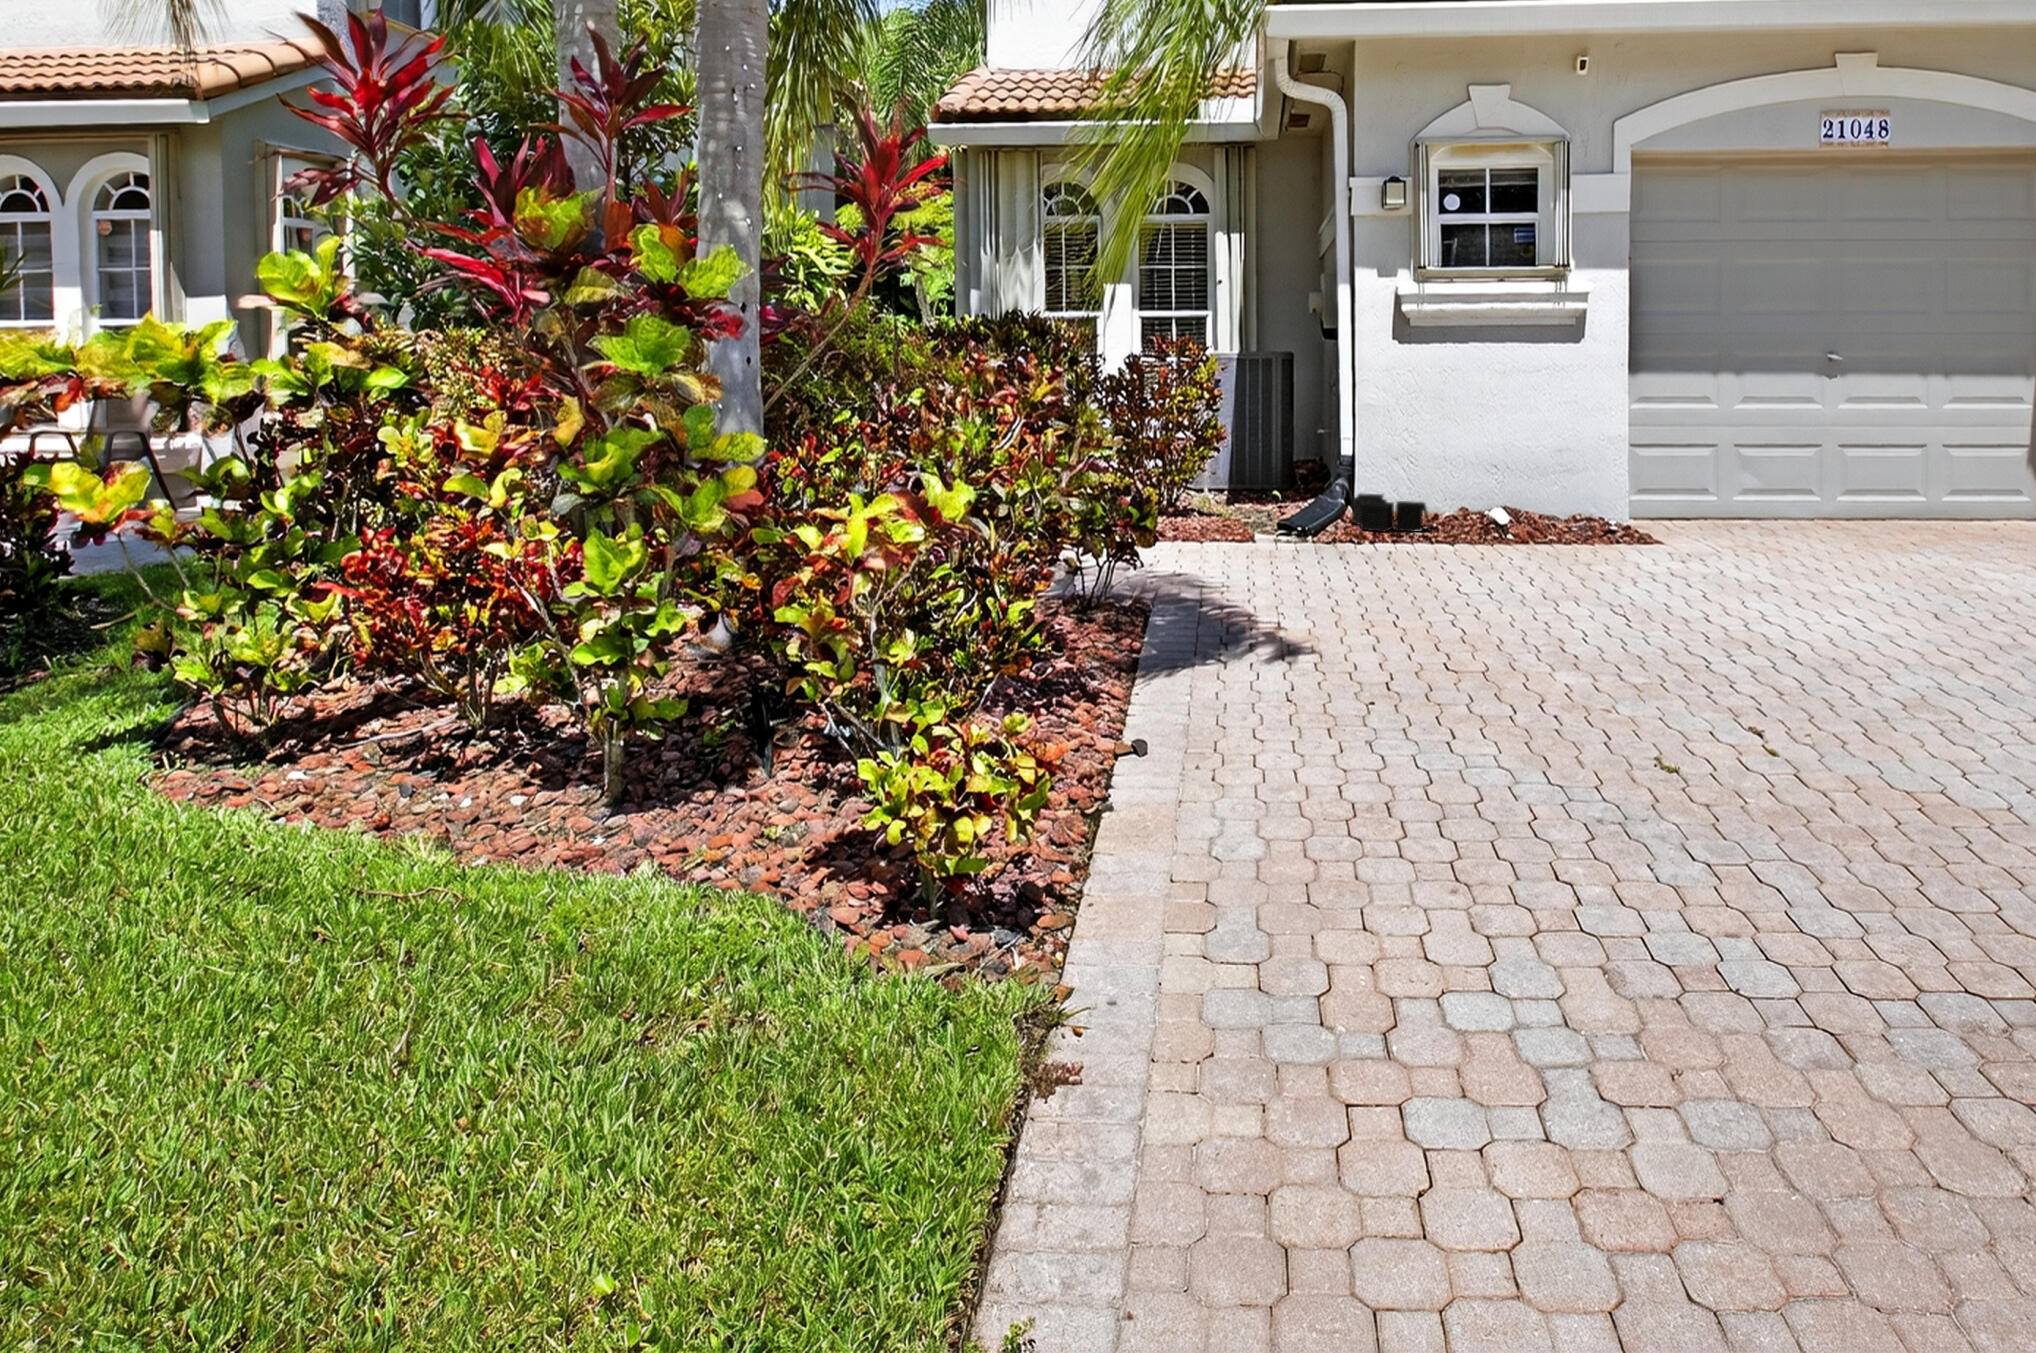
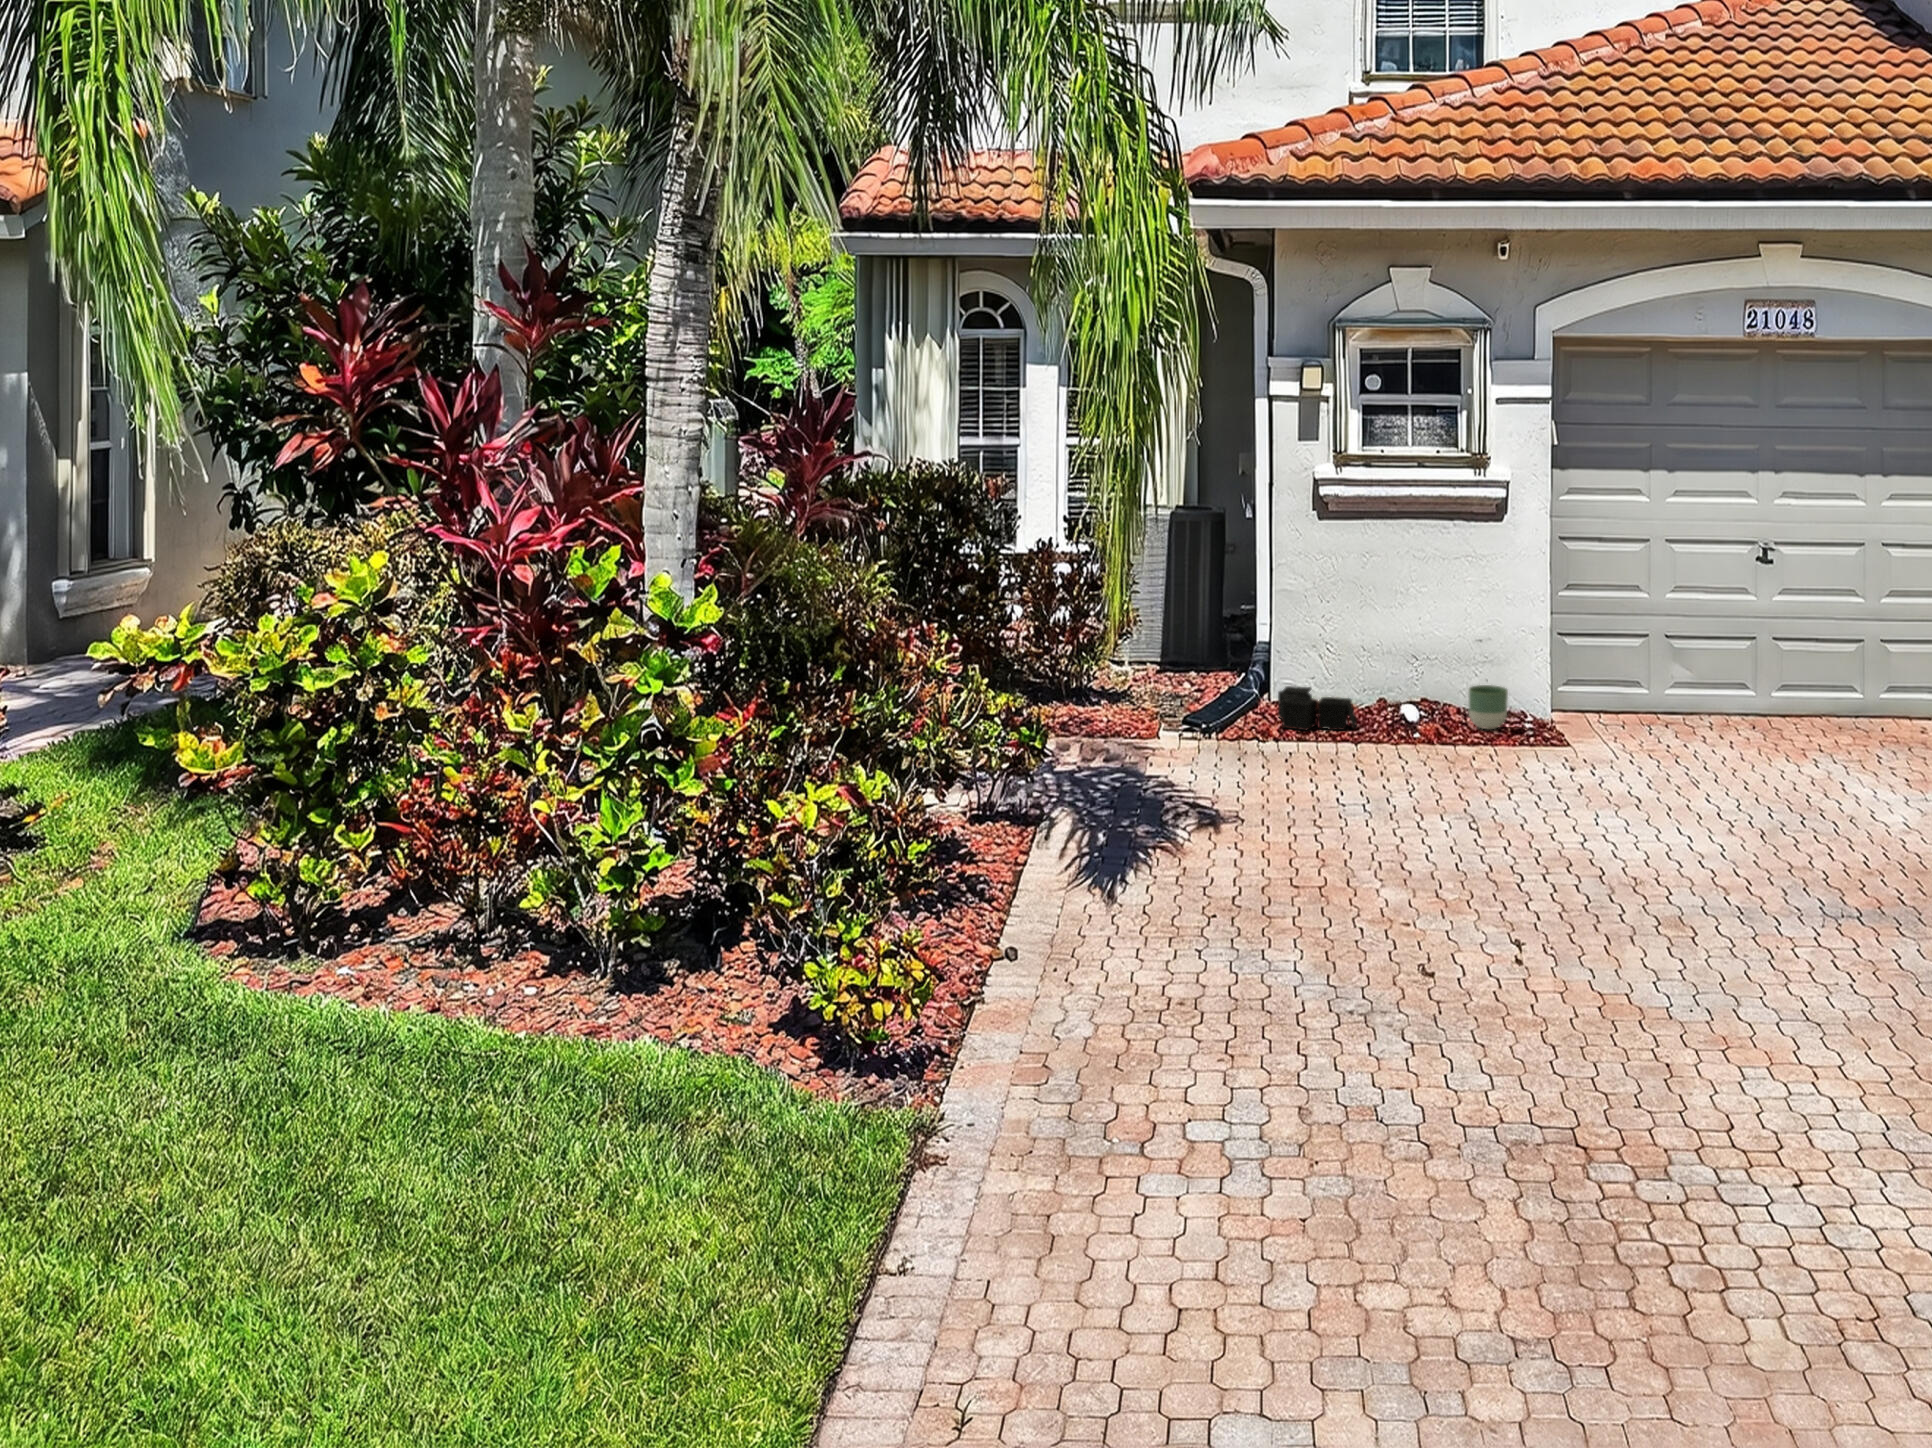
planter: none [1539,490,1578,531] -> present [1469,685,1508,729]

